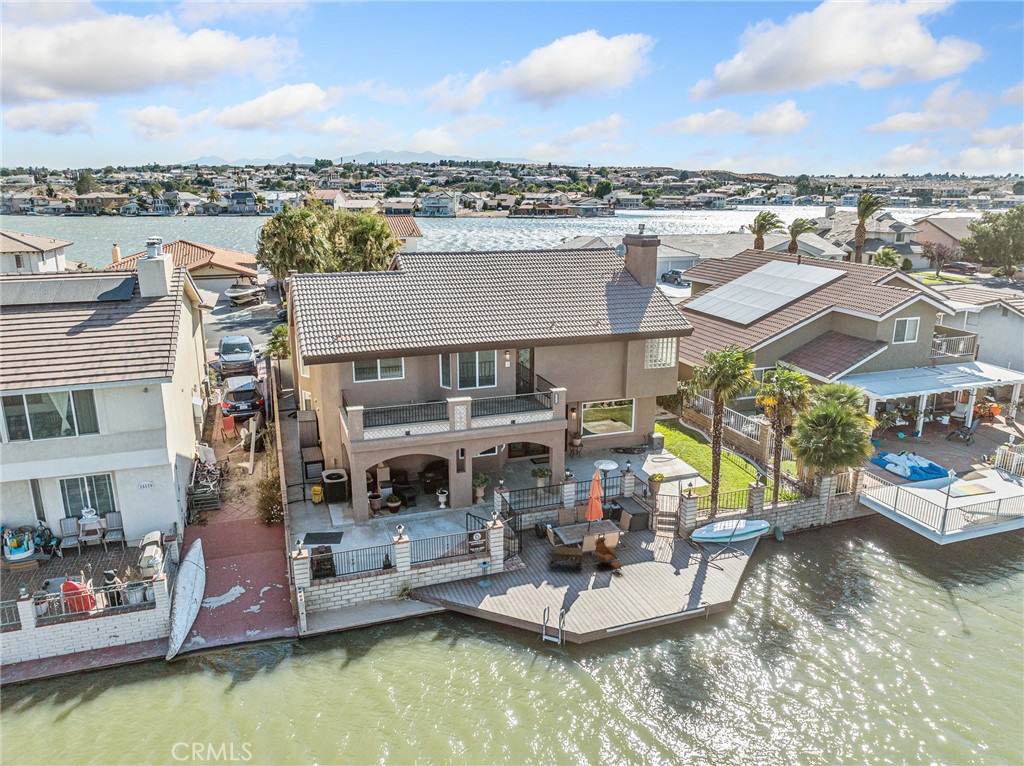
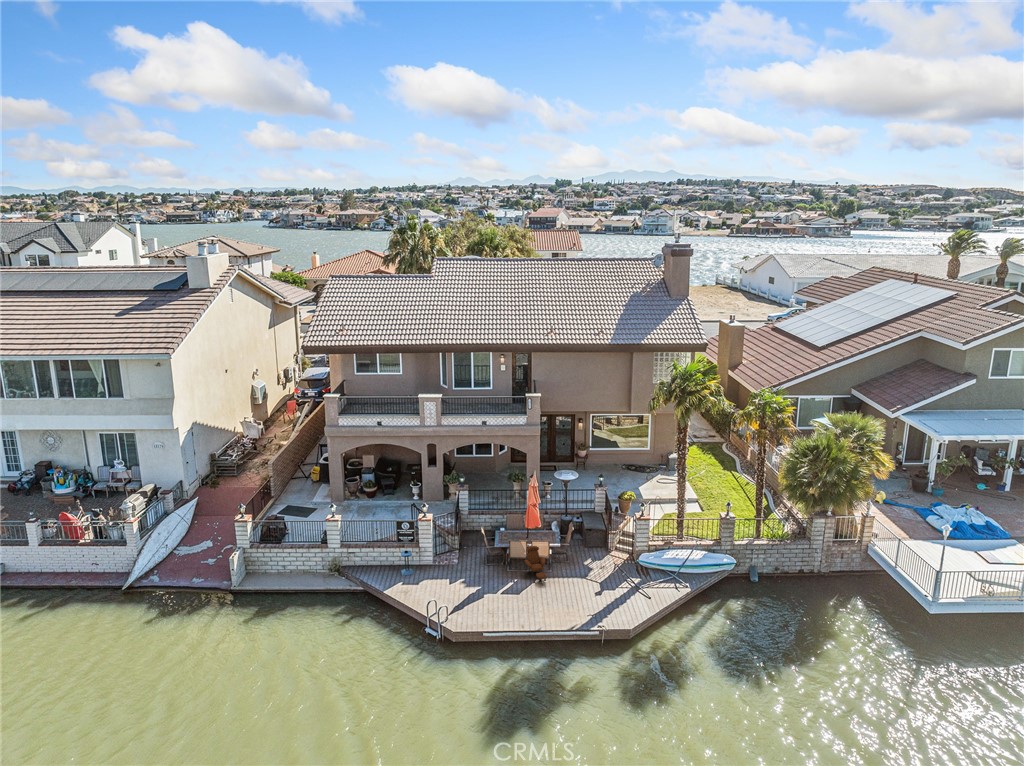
bench: present [552,547,583,569] -> none [482,548,514,574]

